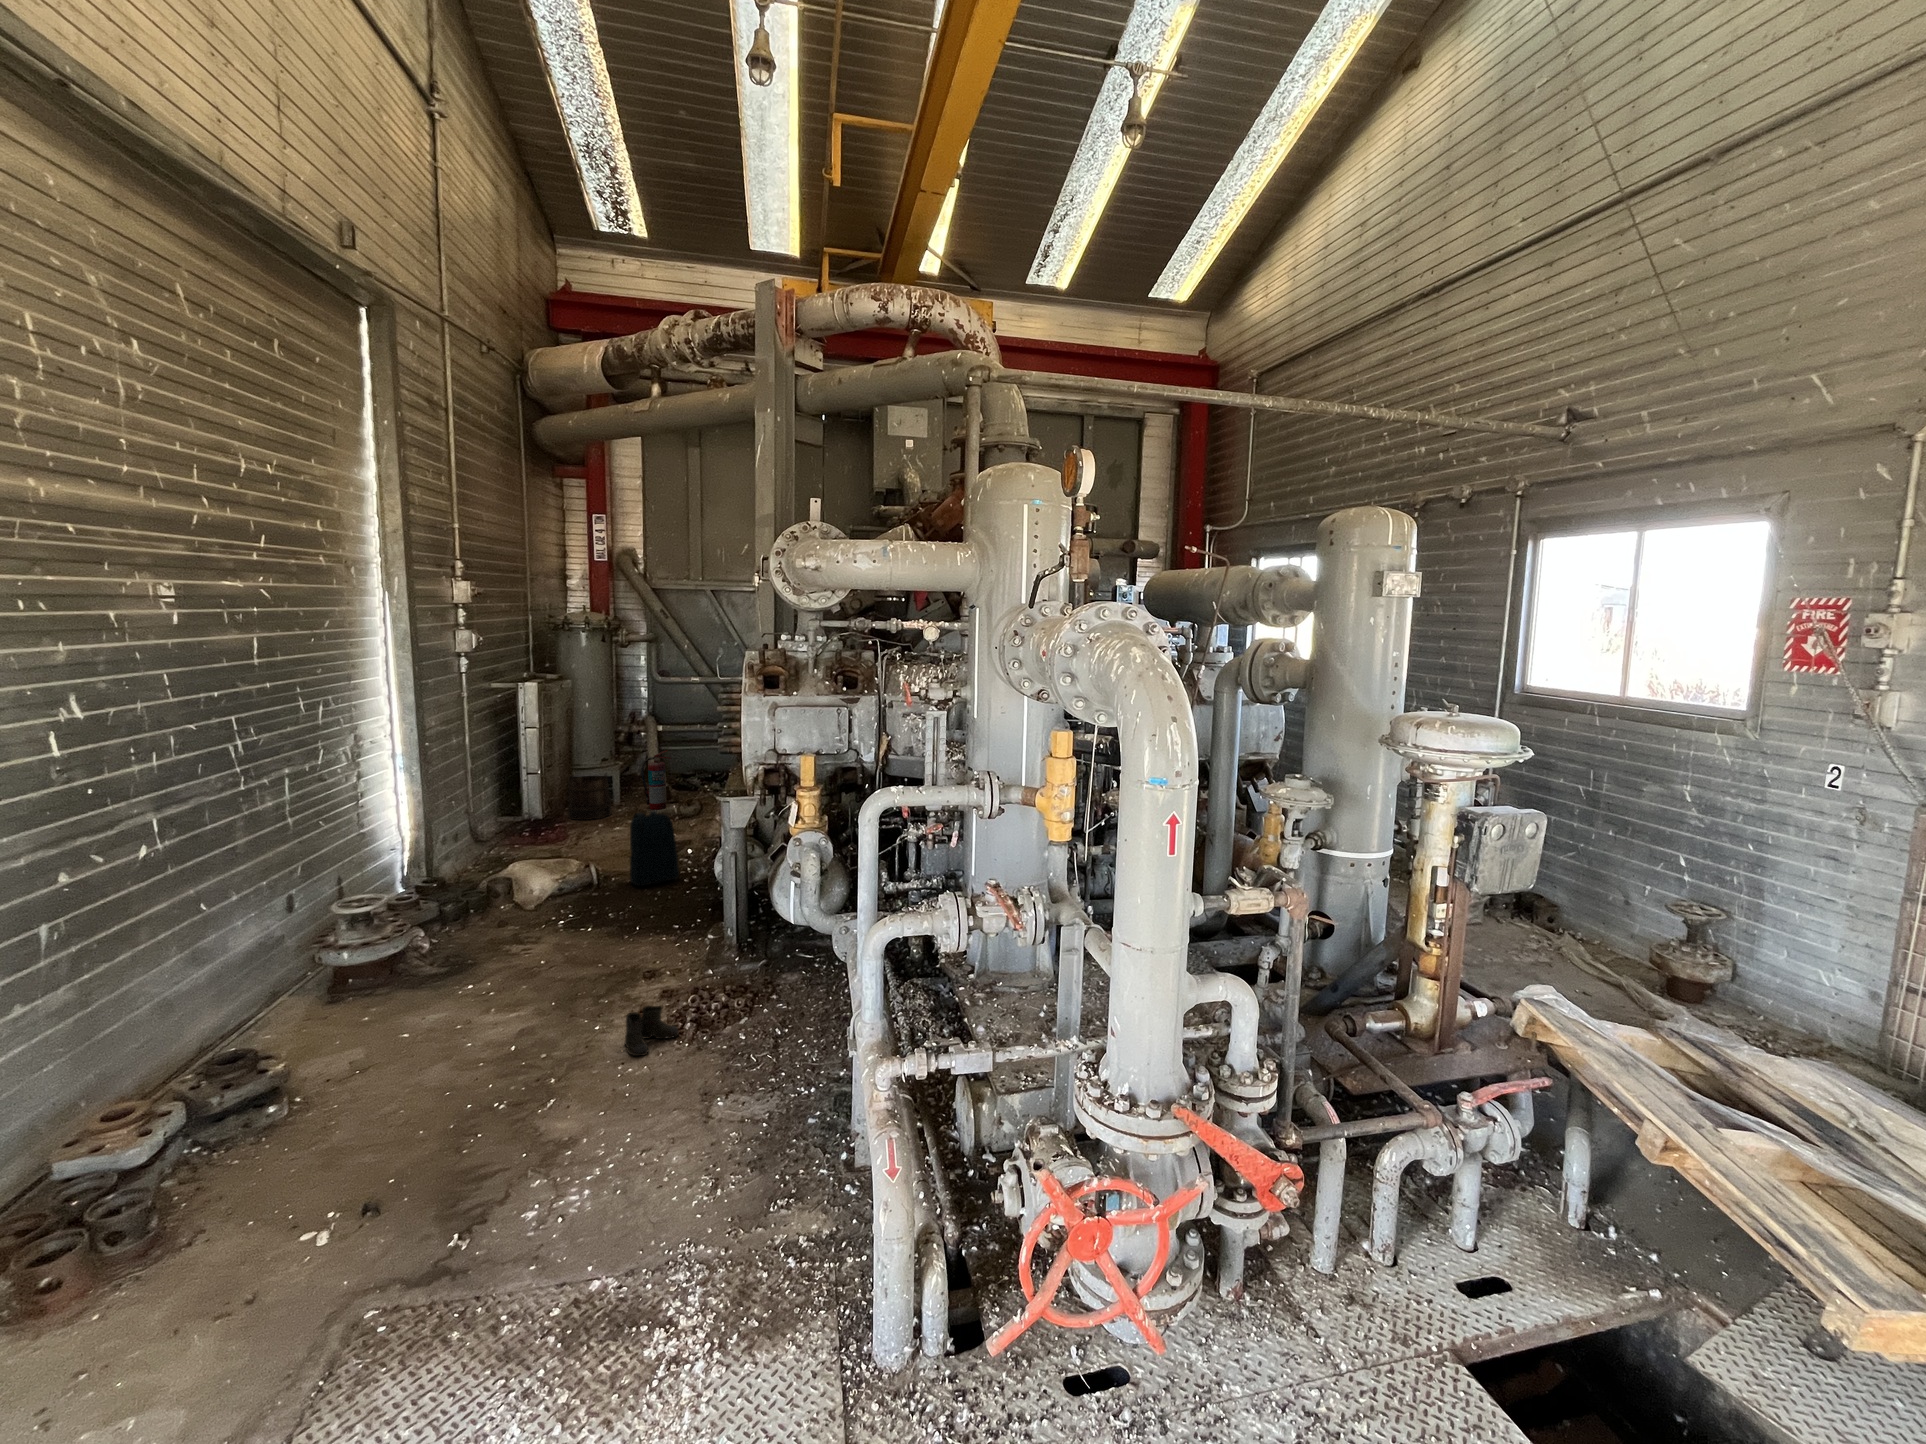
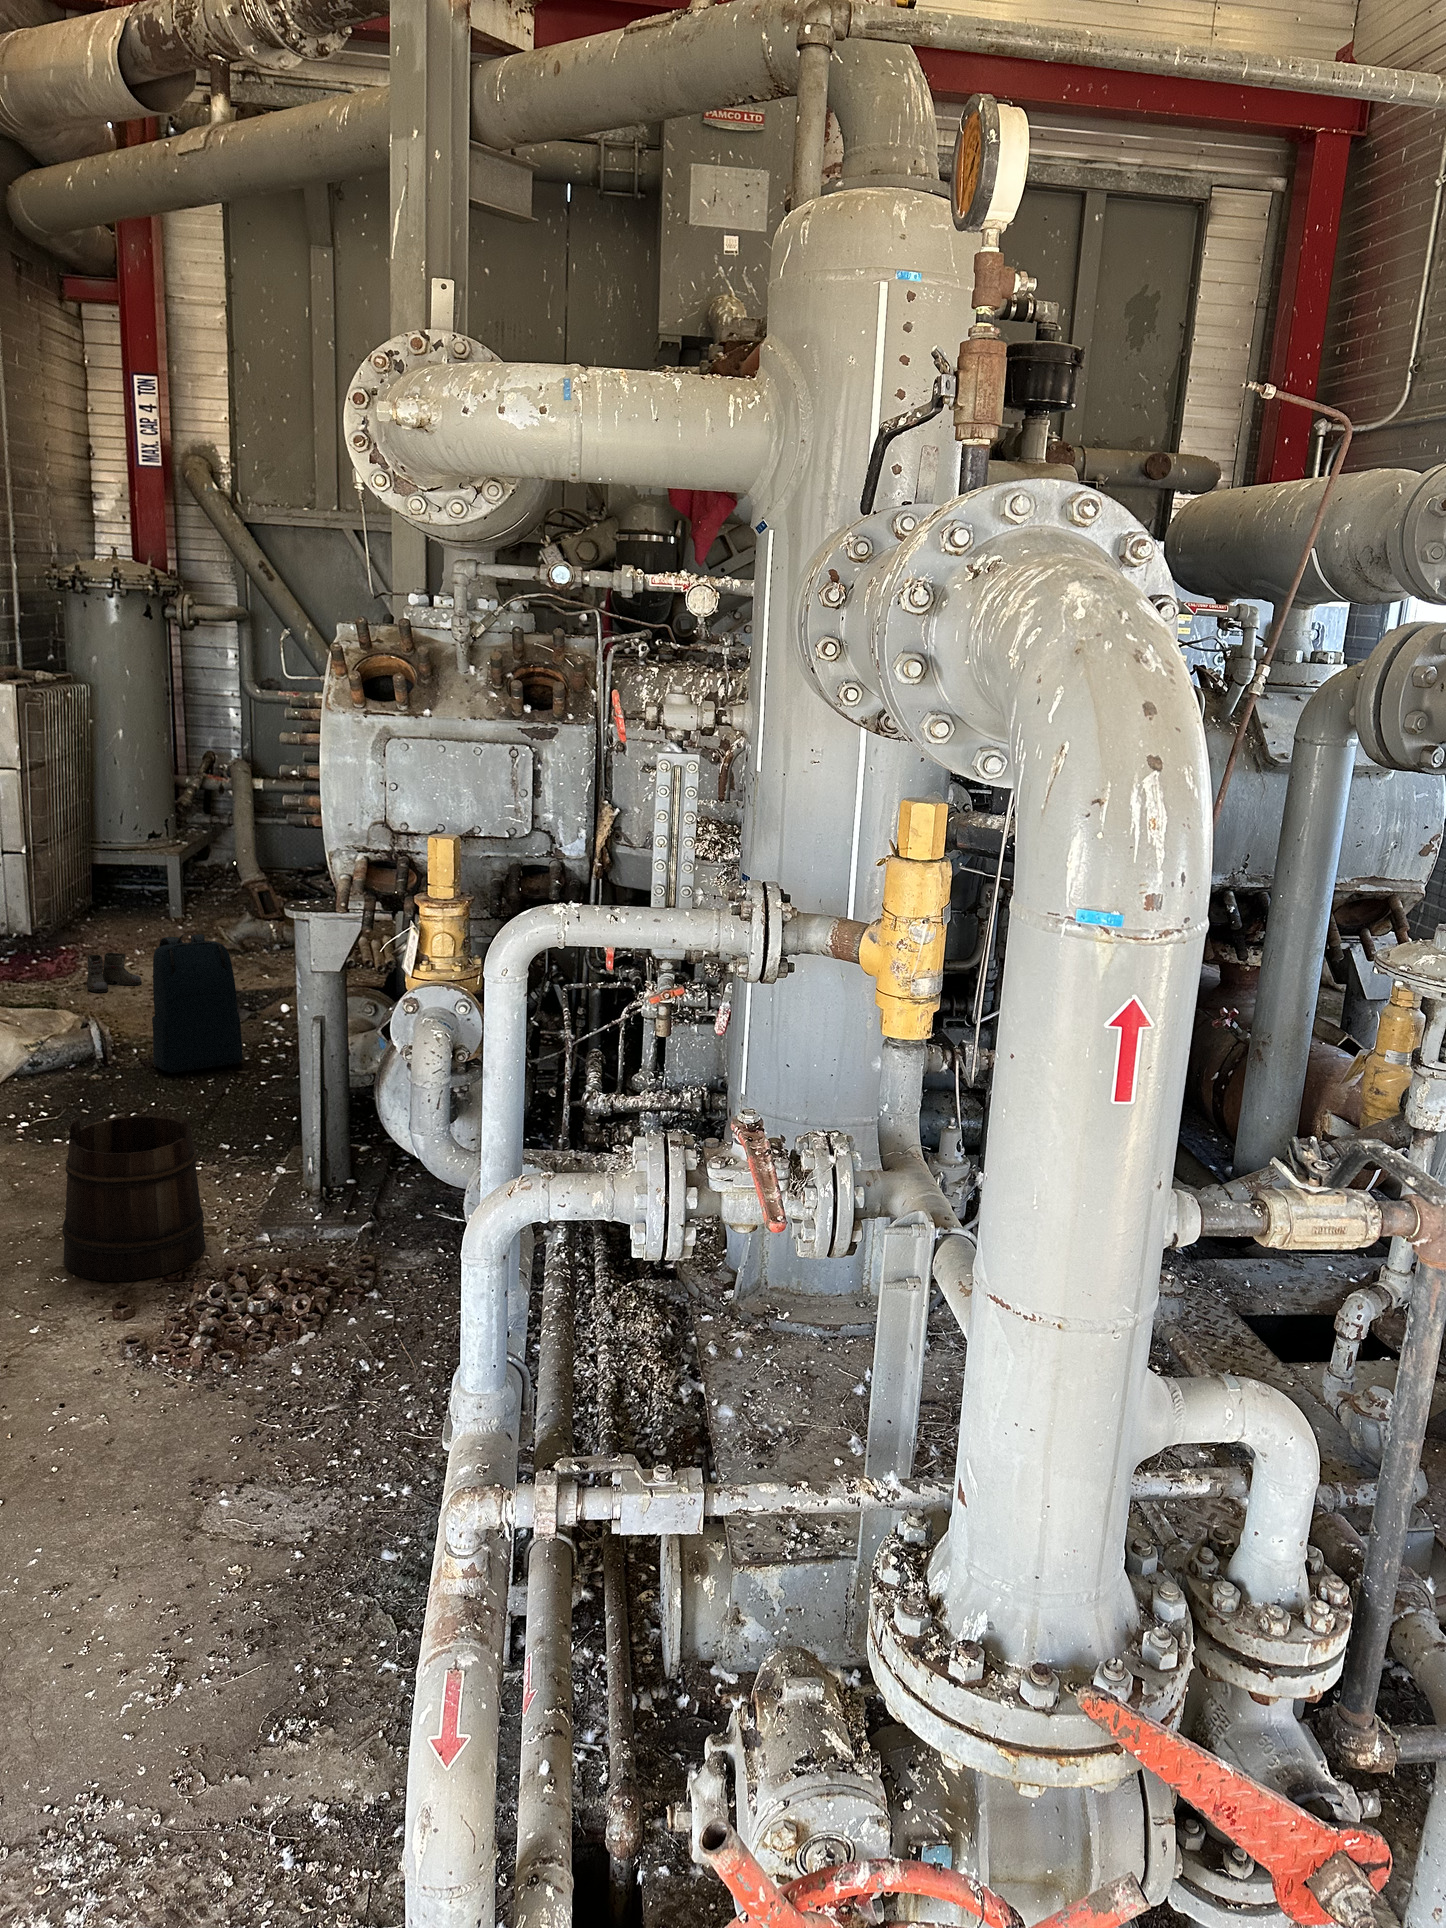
fire extinguisher: present [641,751,671,810] -> none [204,827,258,935]
bucket: present [568,774,612,820] -> present [62,1116,206,1281]
boots: present [625,1006,679,1056] -> present [87,952,142,992]

